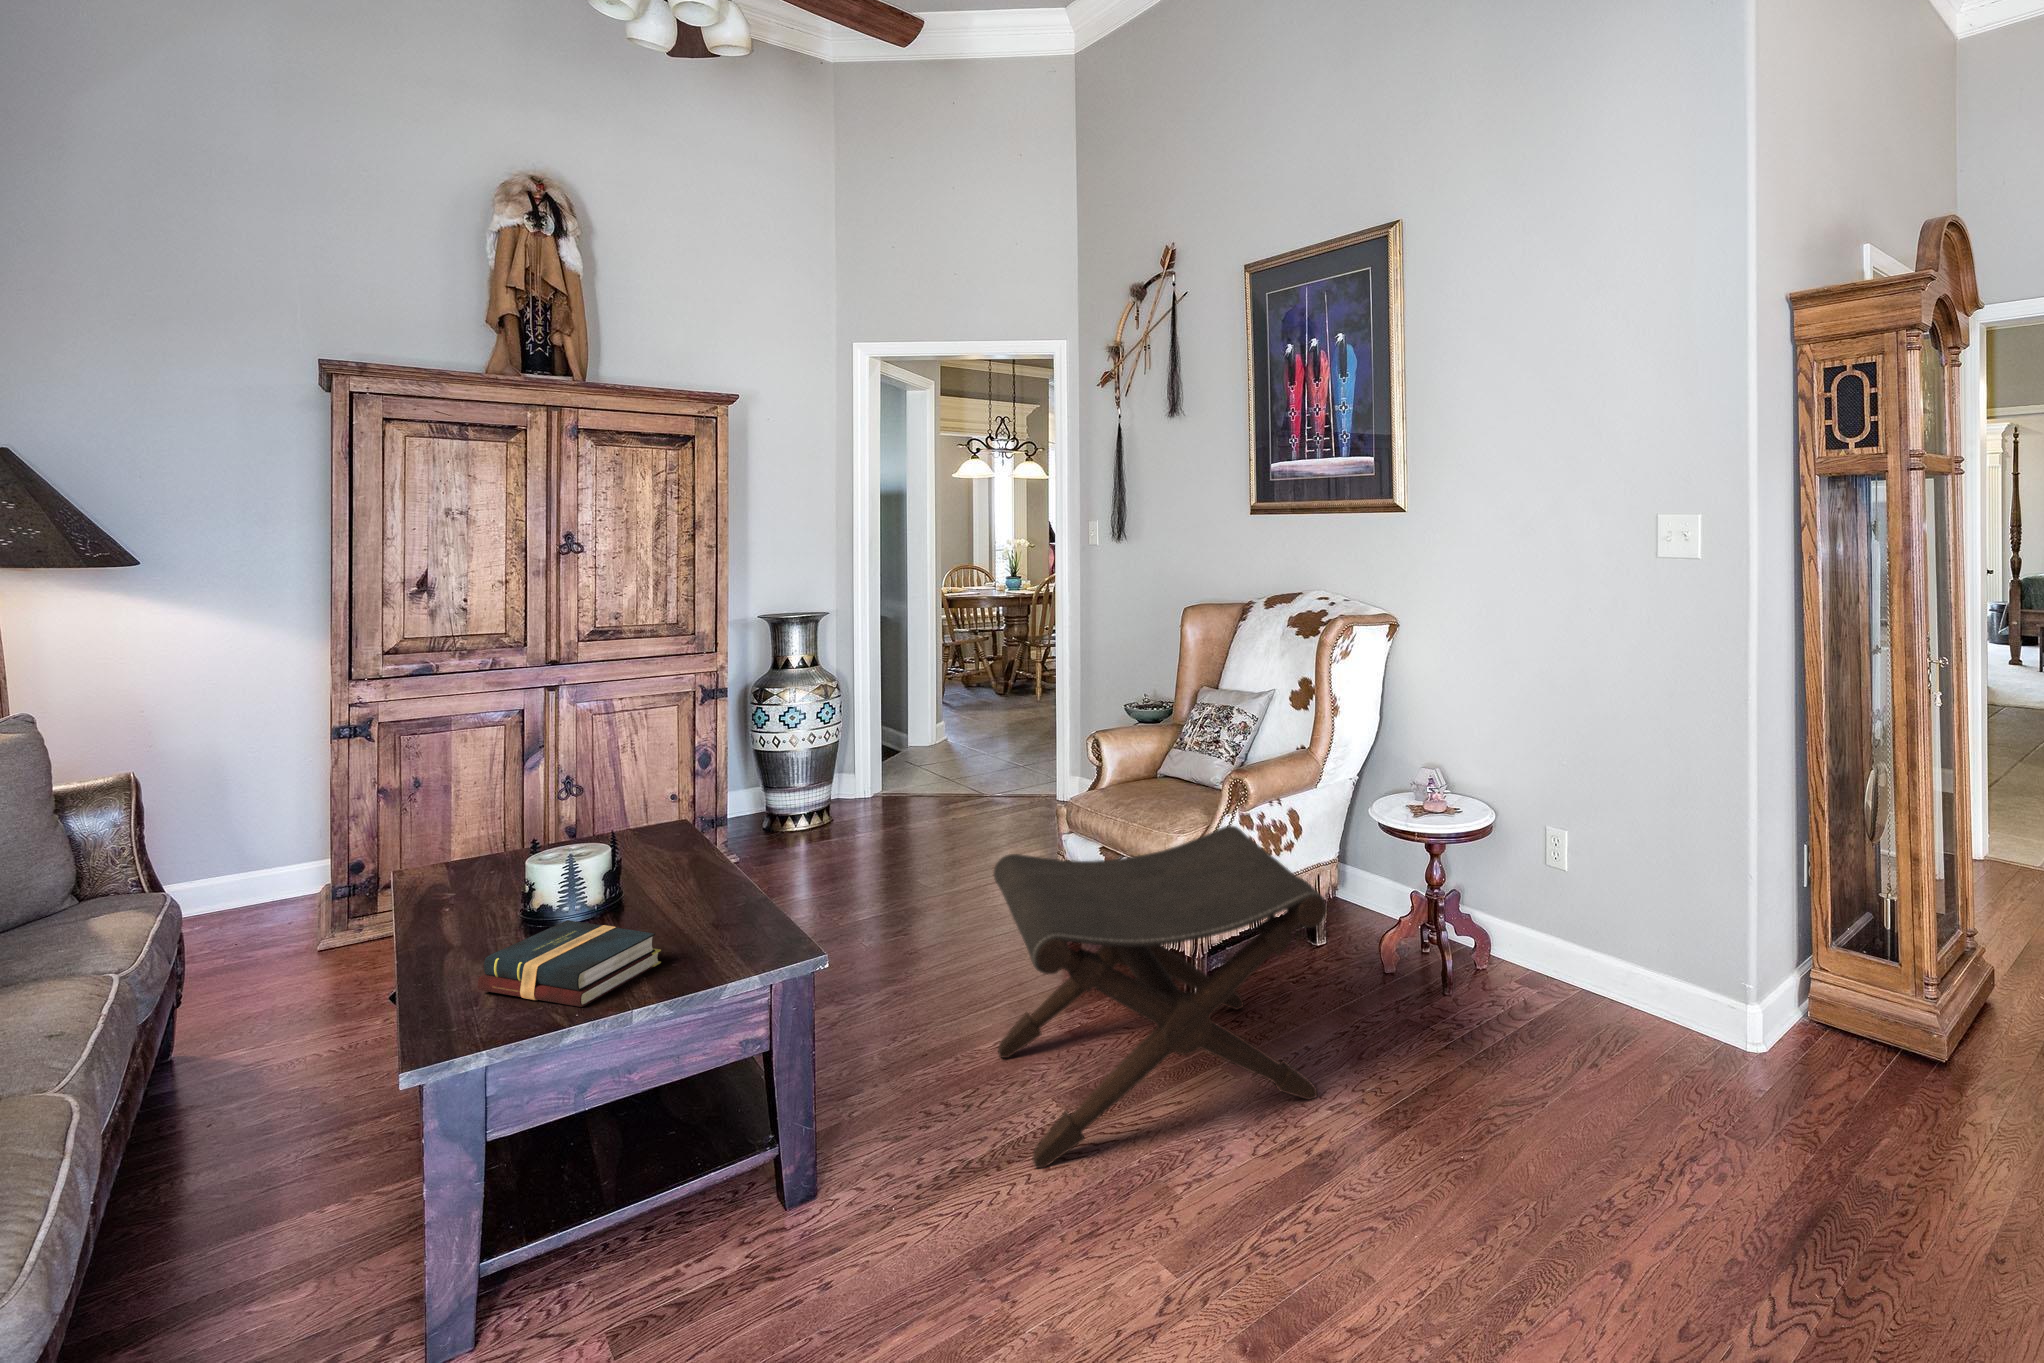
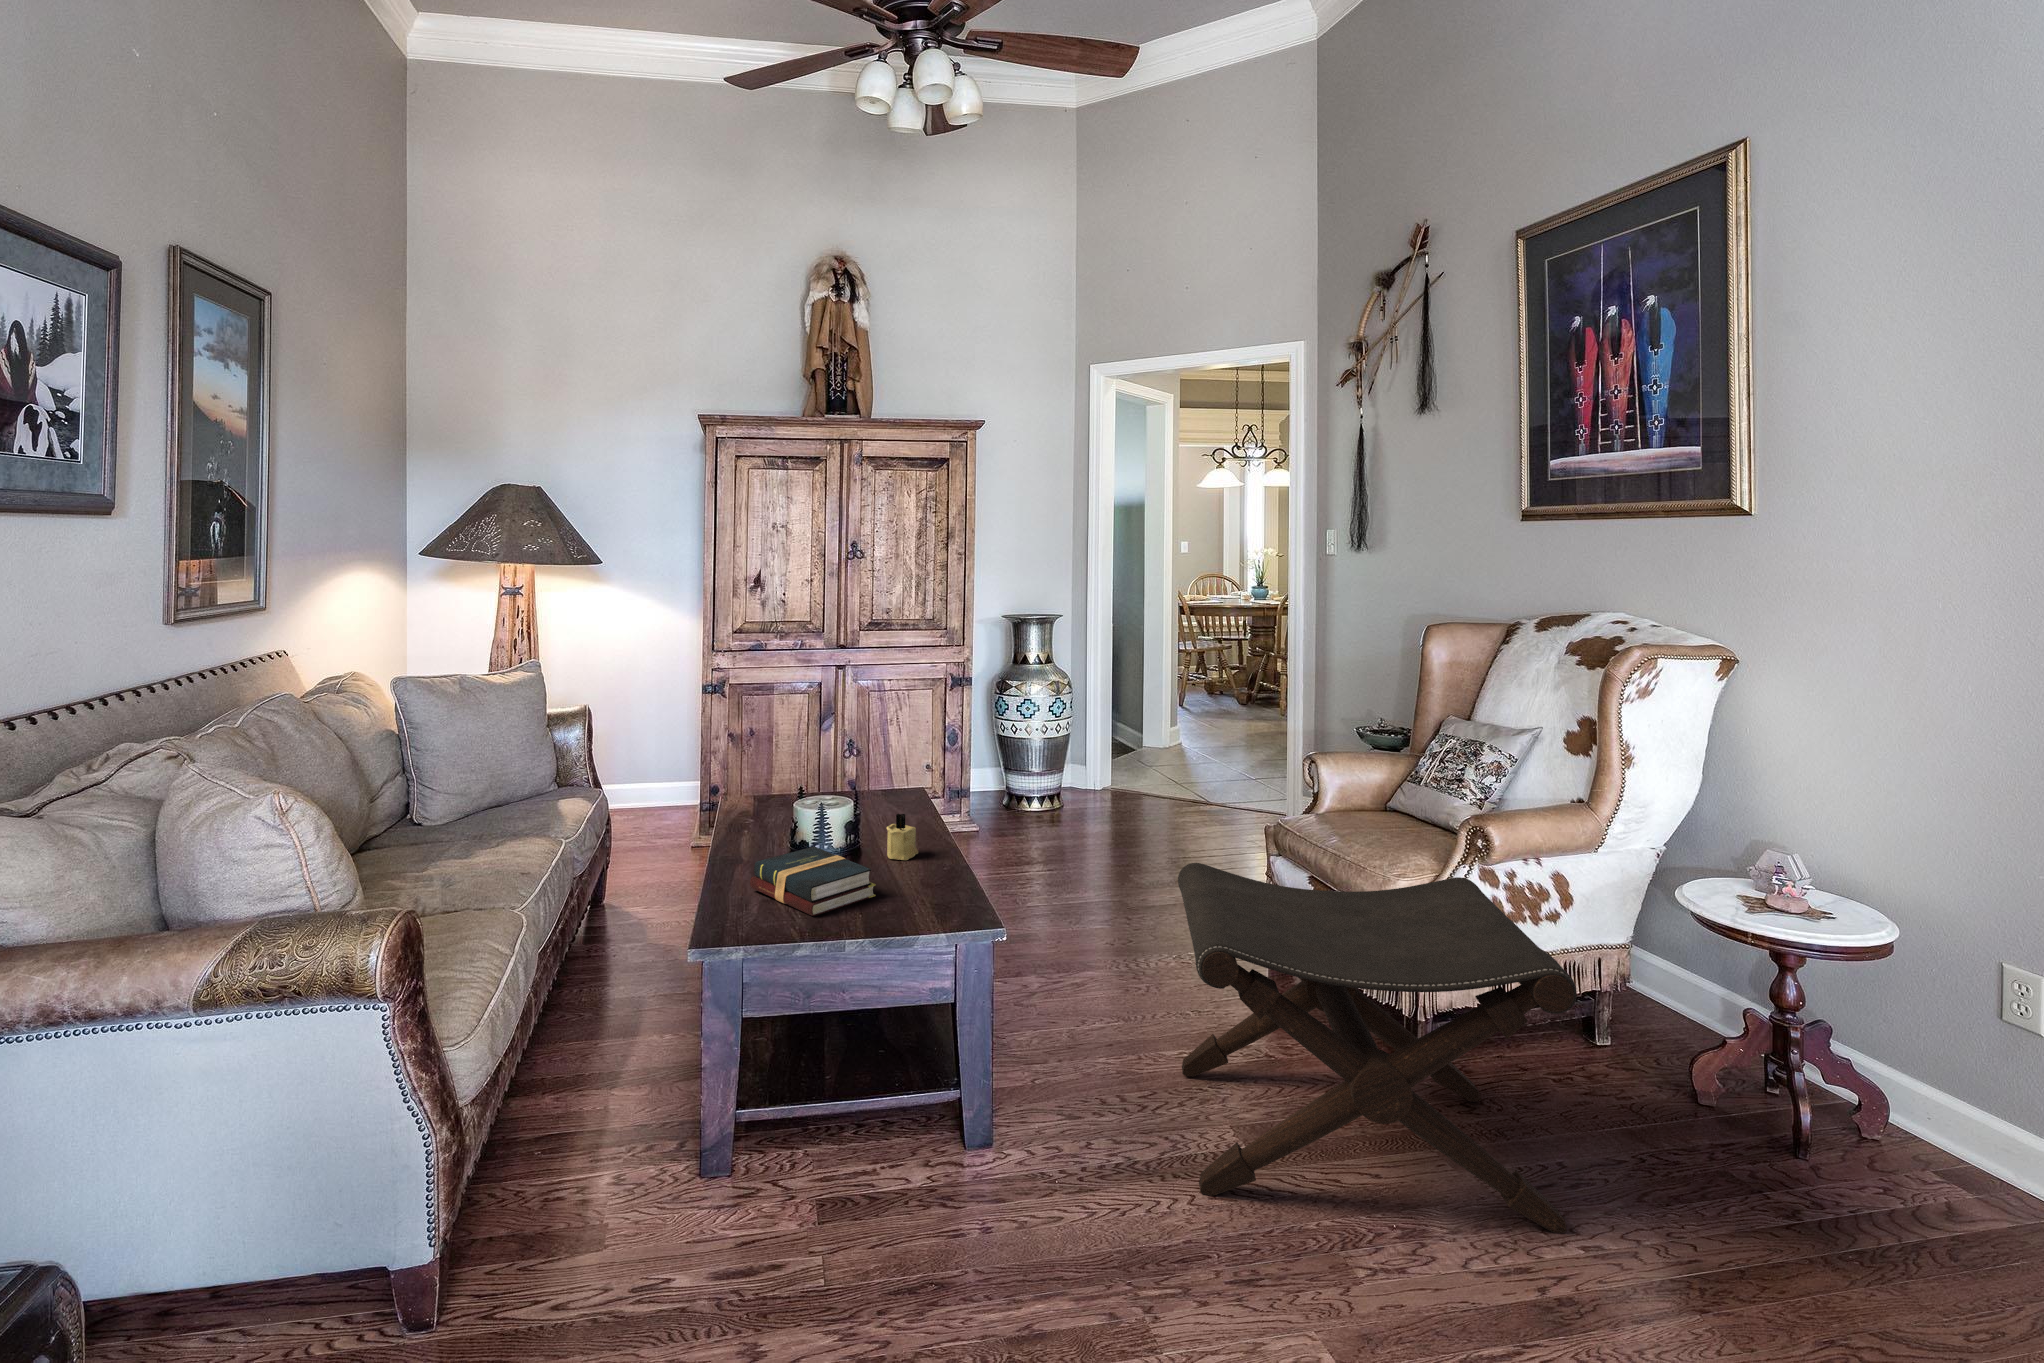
candle: none [662,859,703,913] -> present [887,814,918,860]

